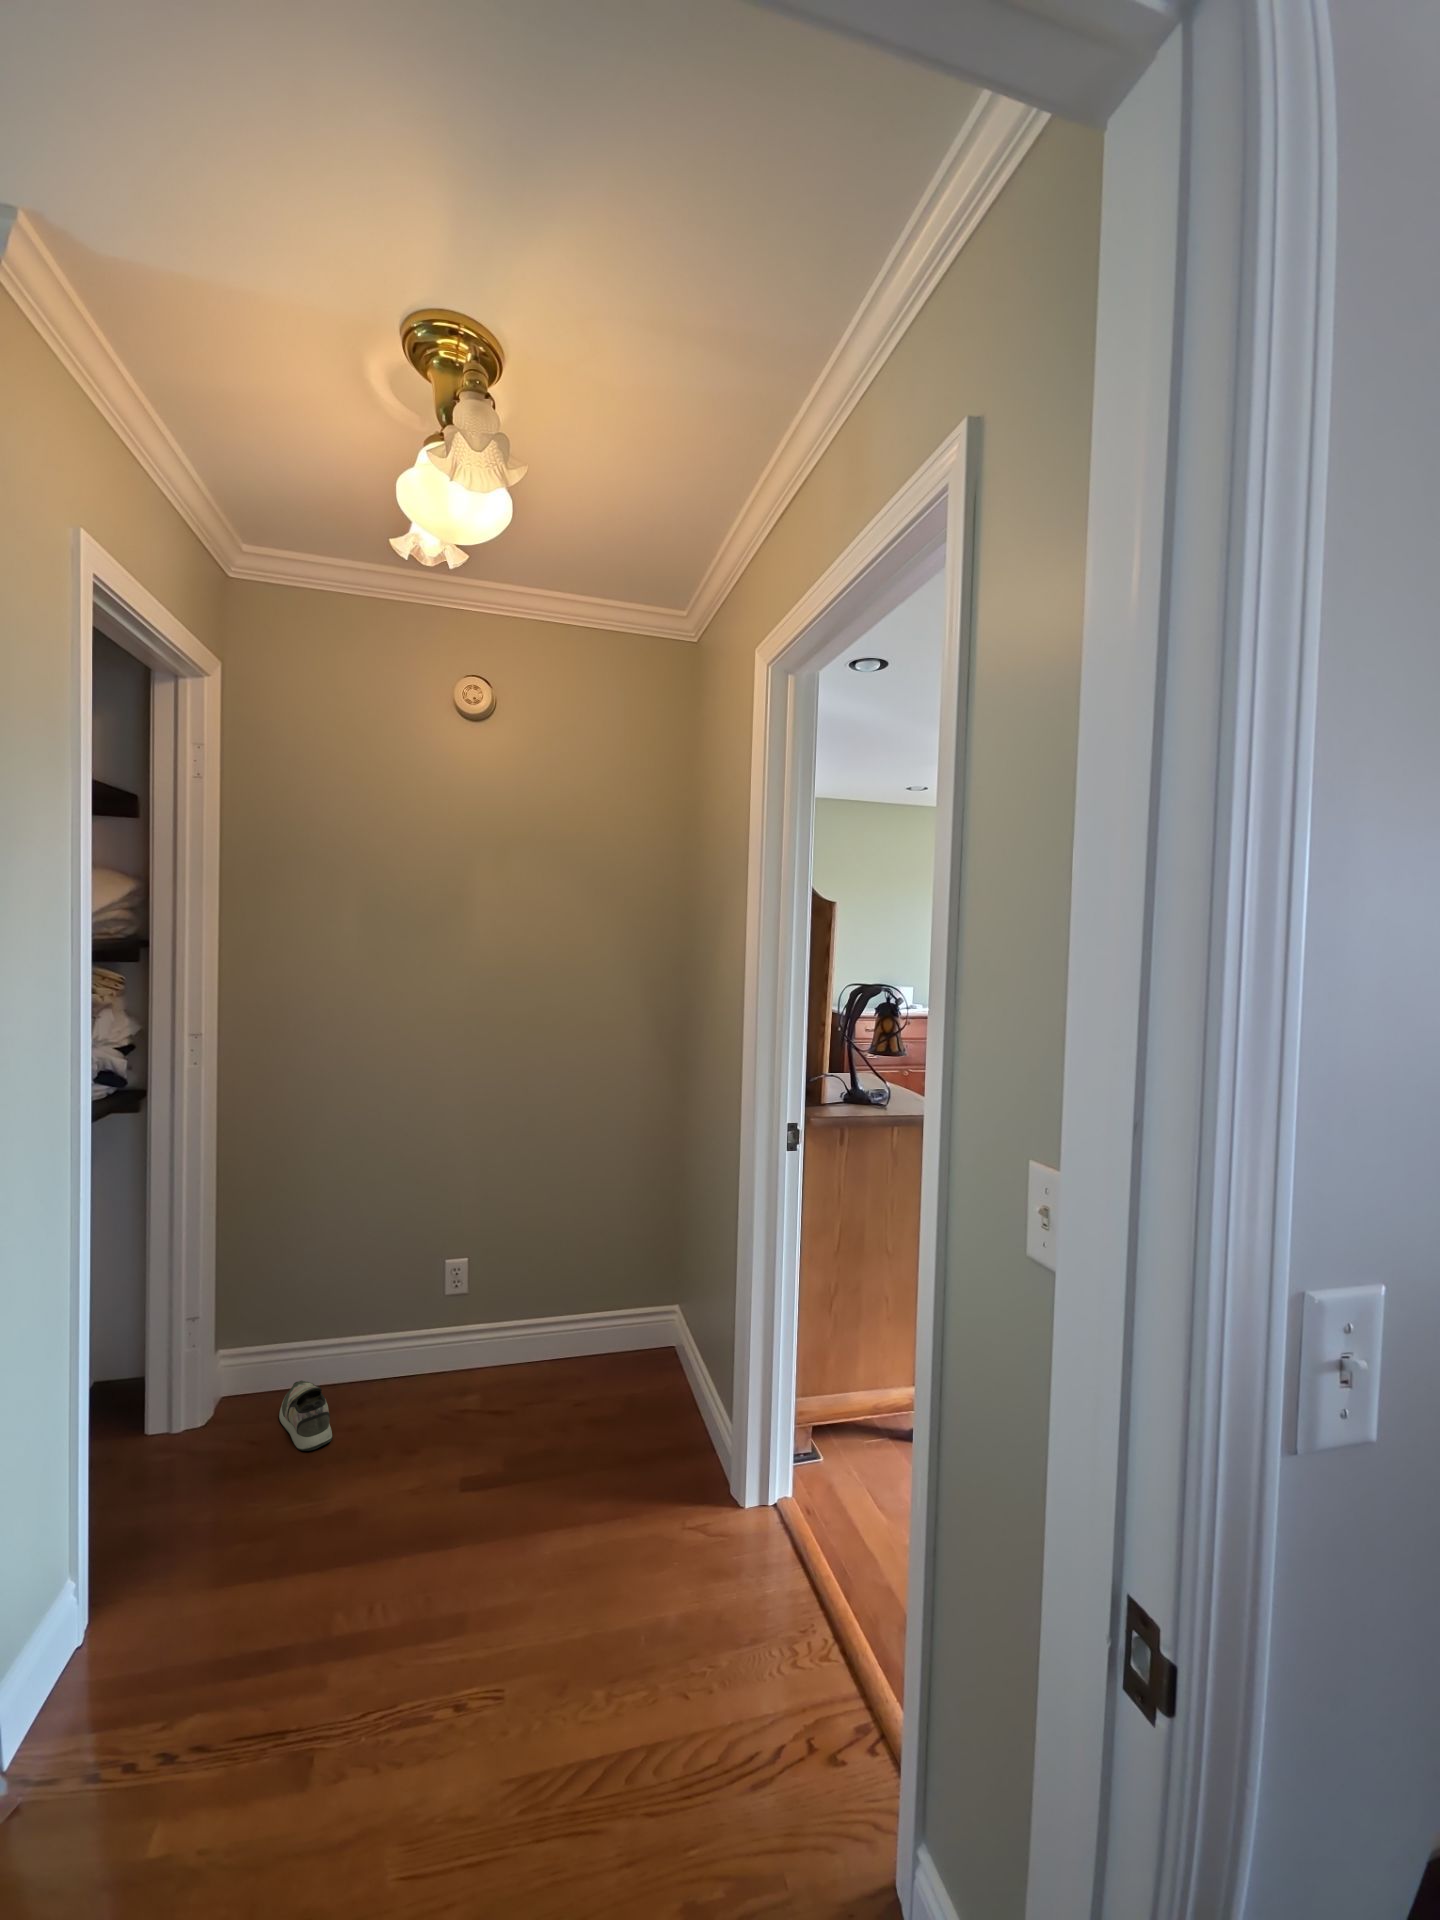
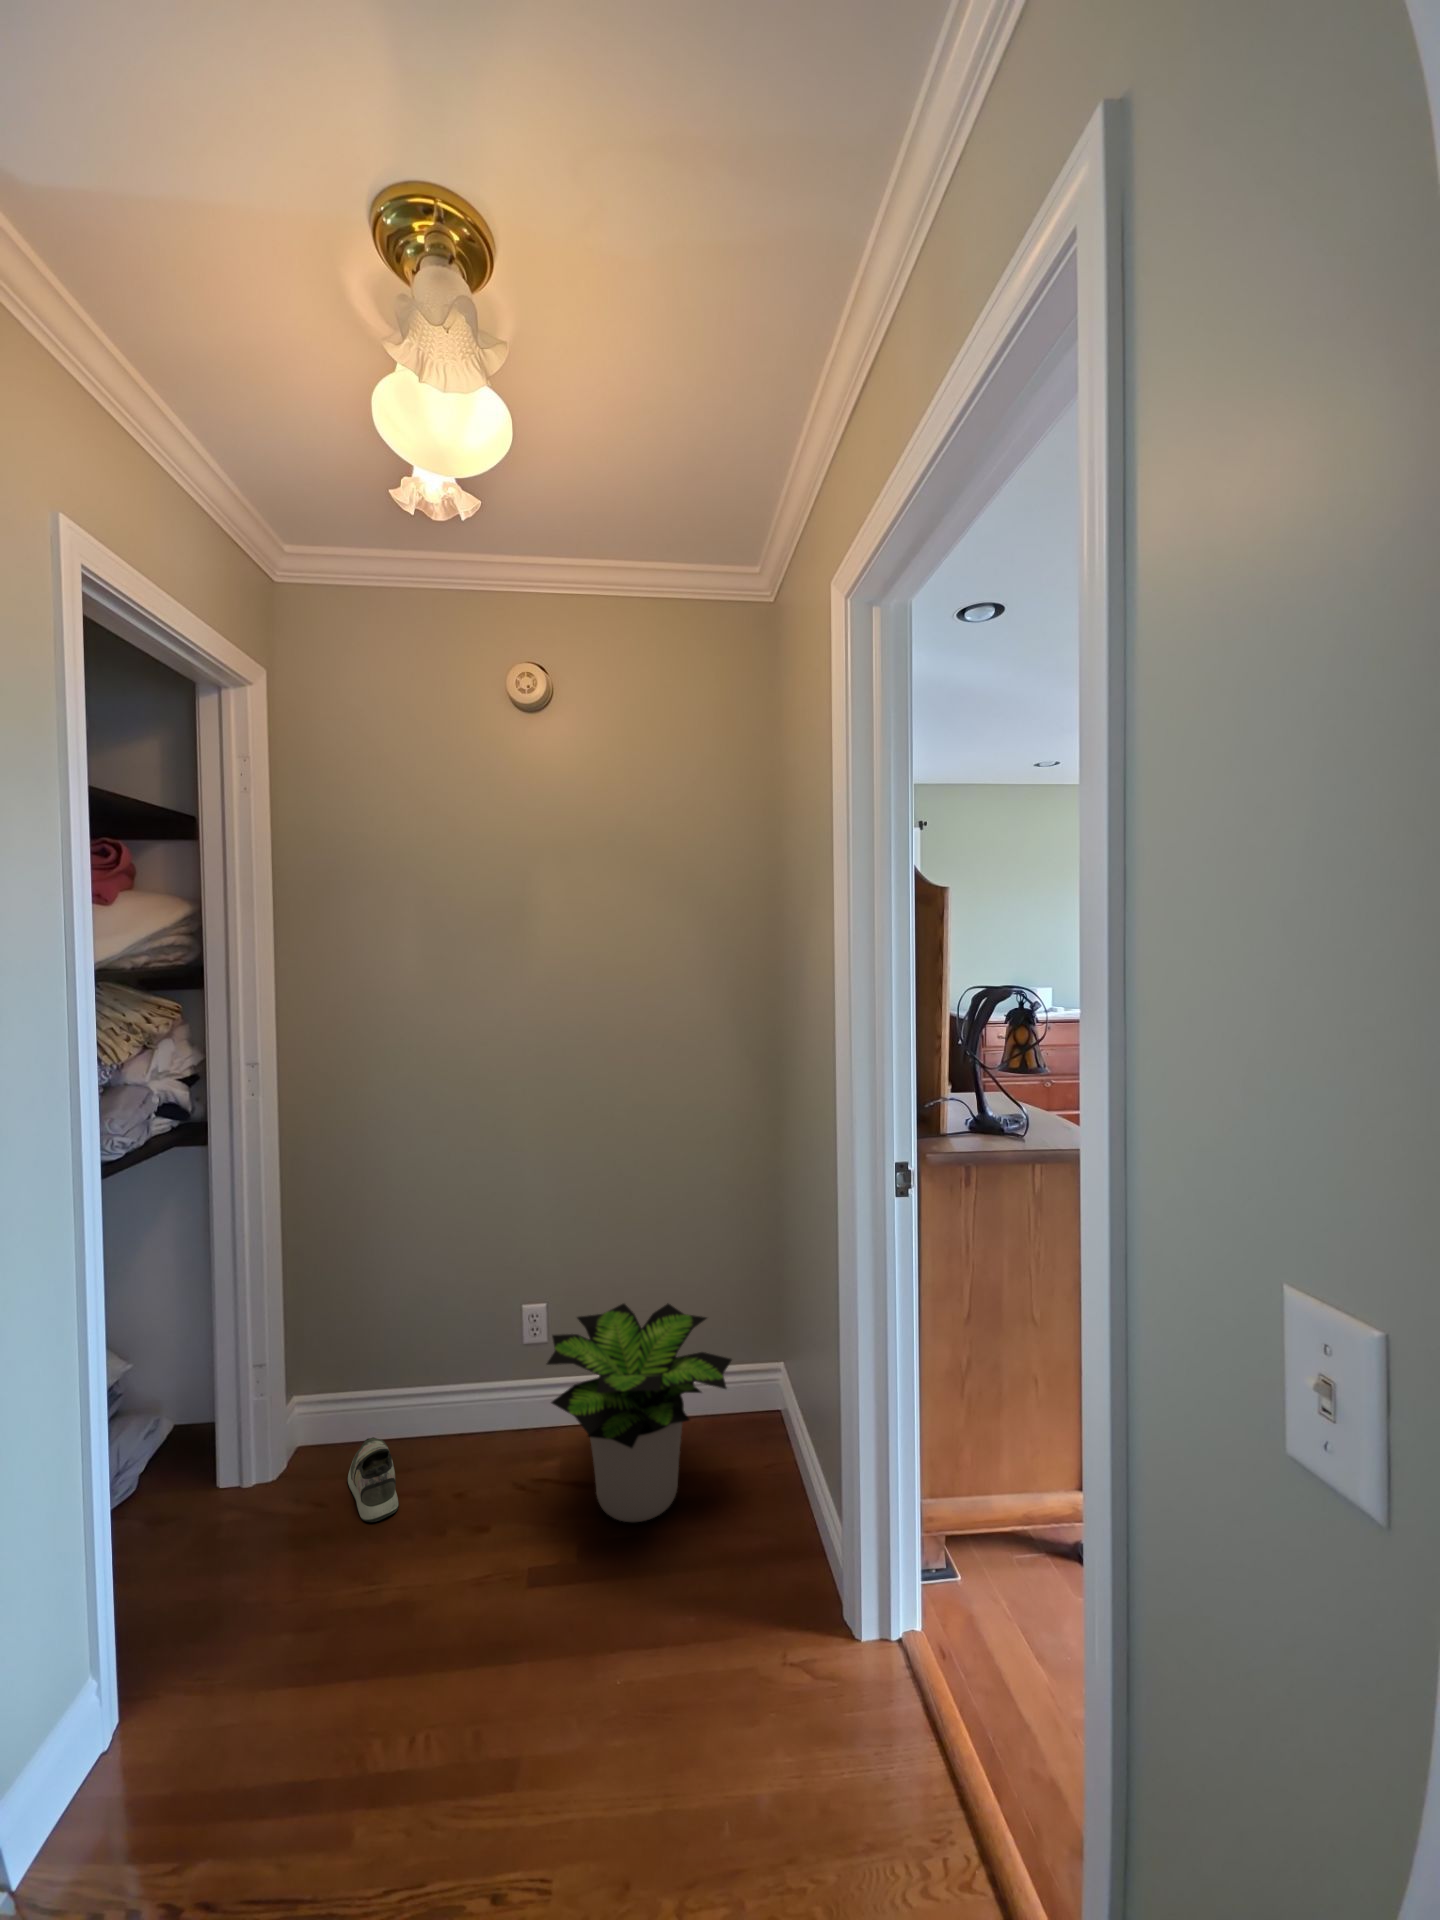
potted plant: none [478,1251,639,1436] -> present [547,1303,732,1522]

